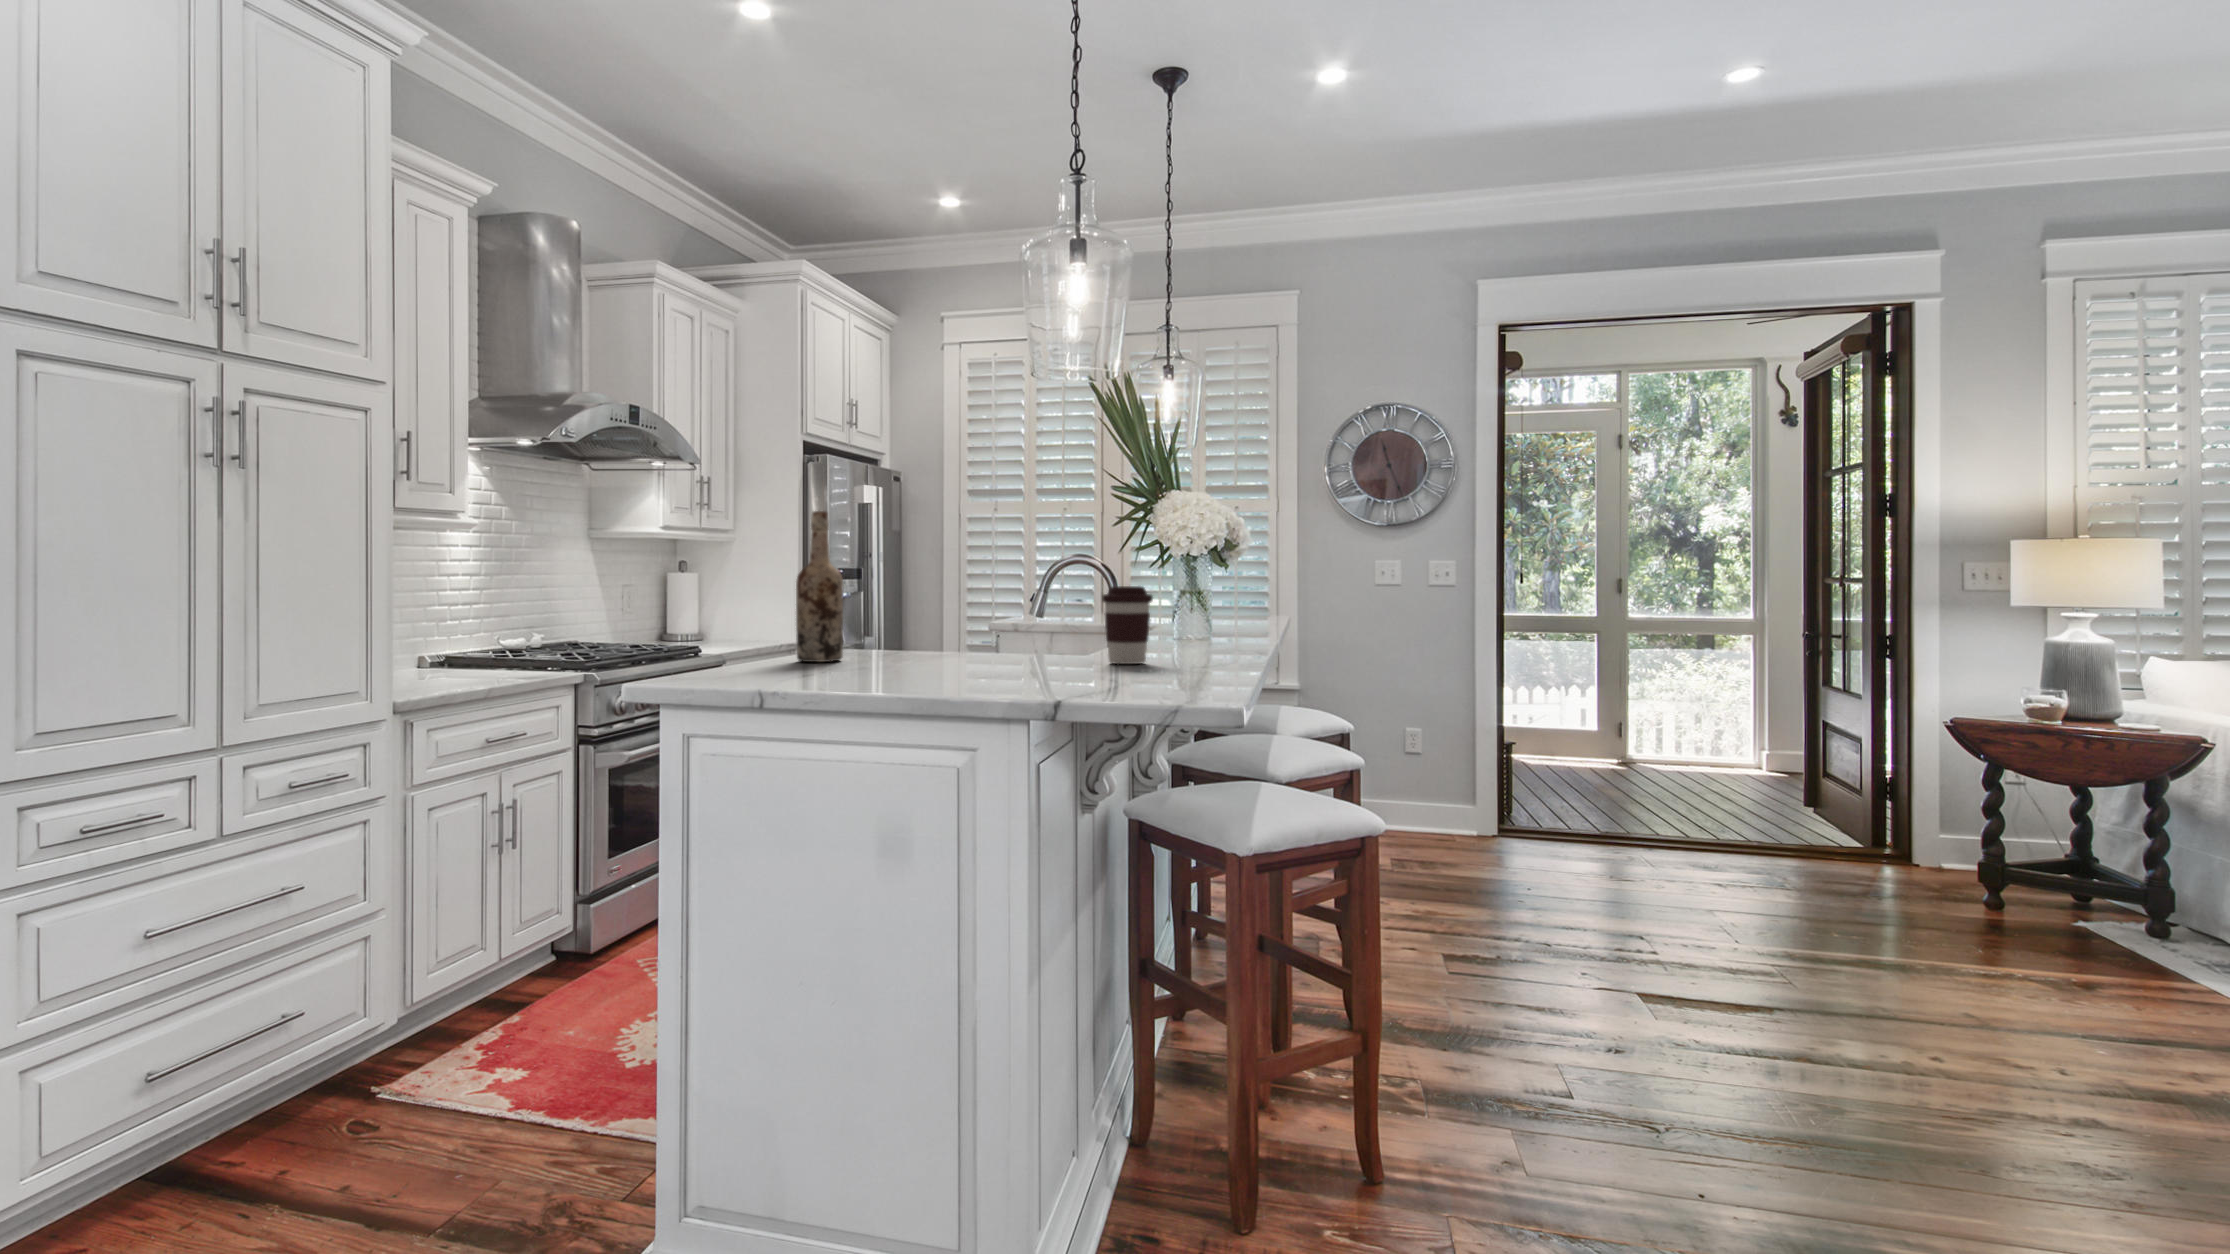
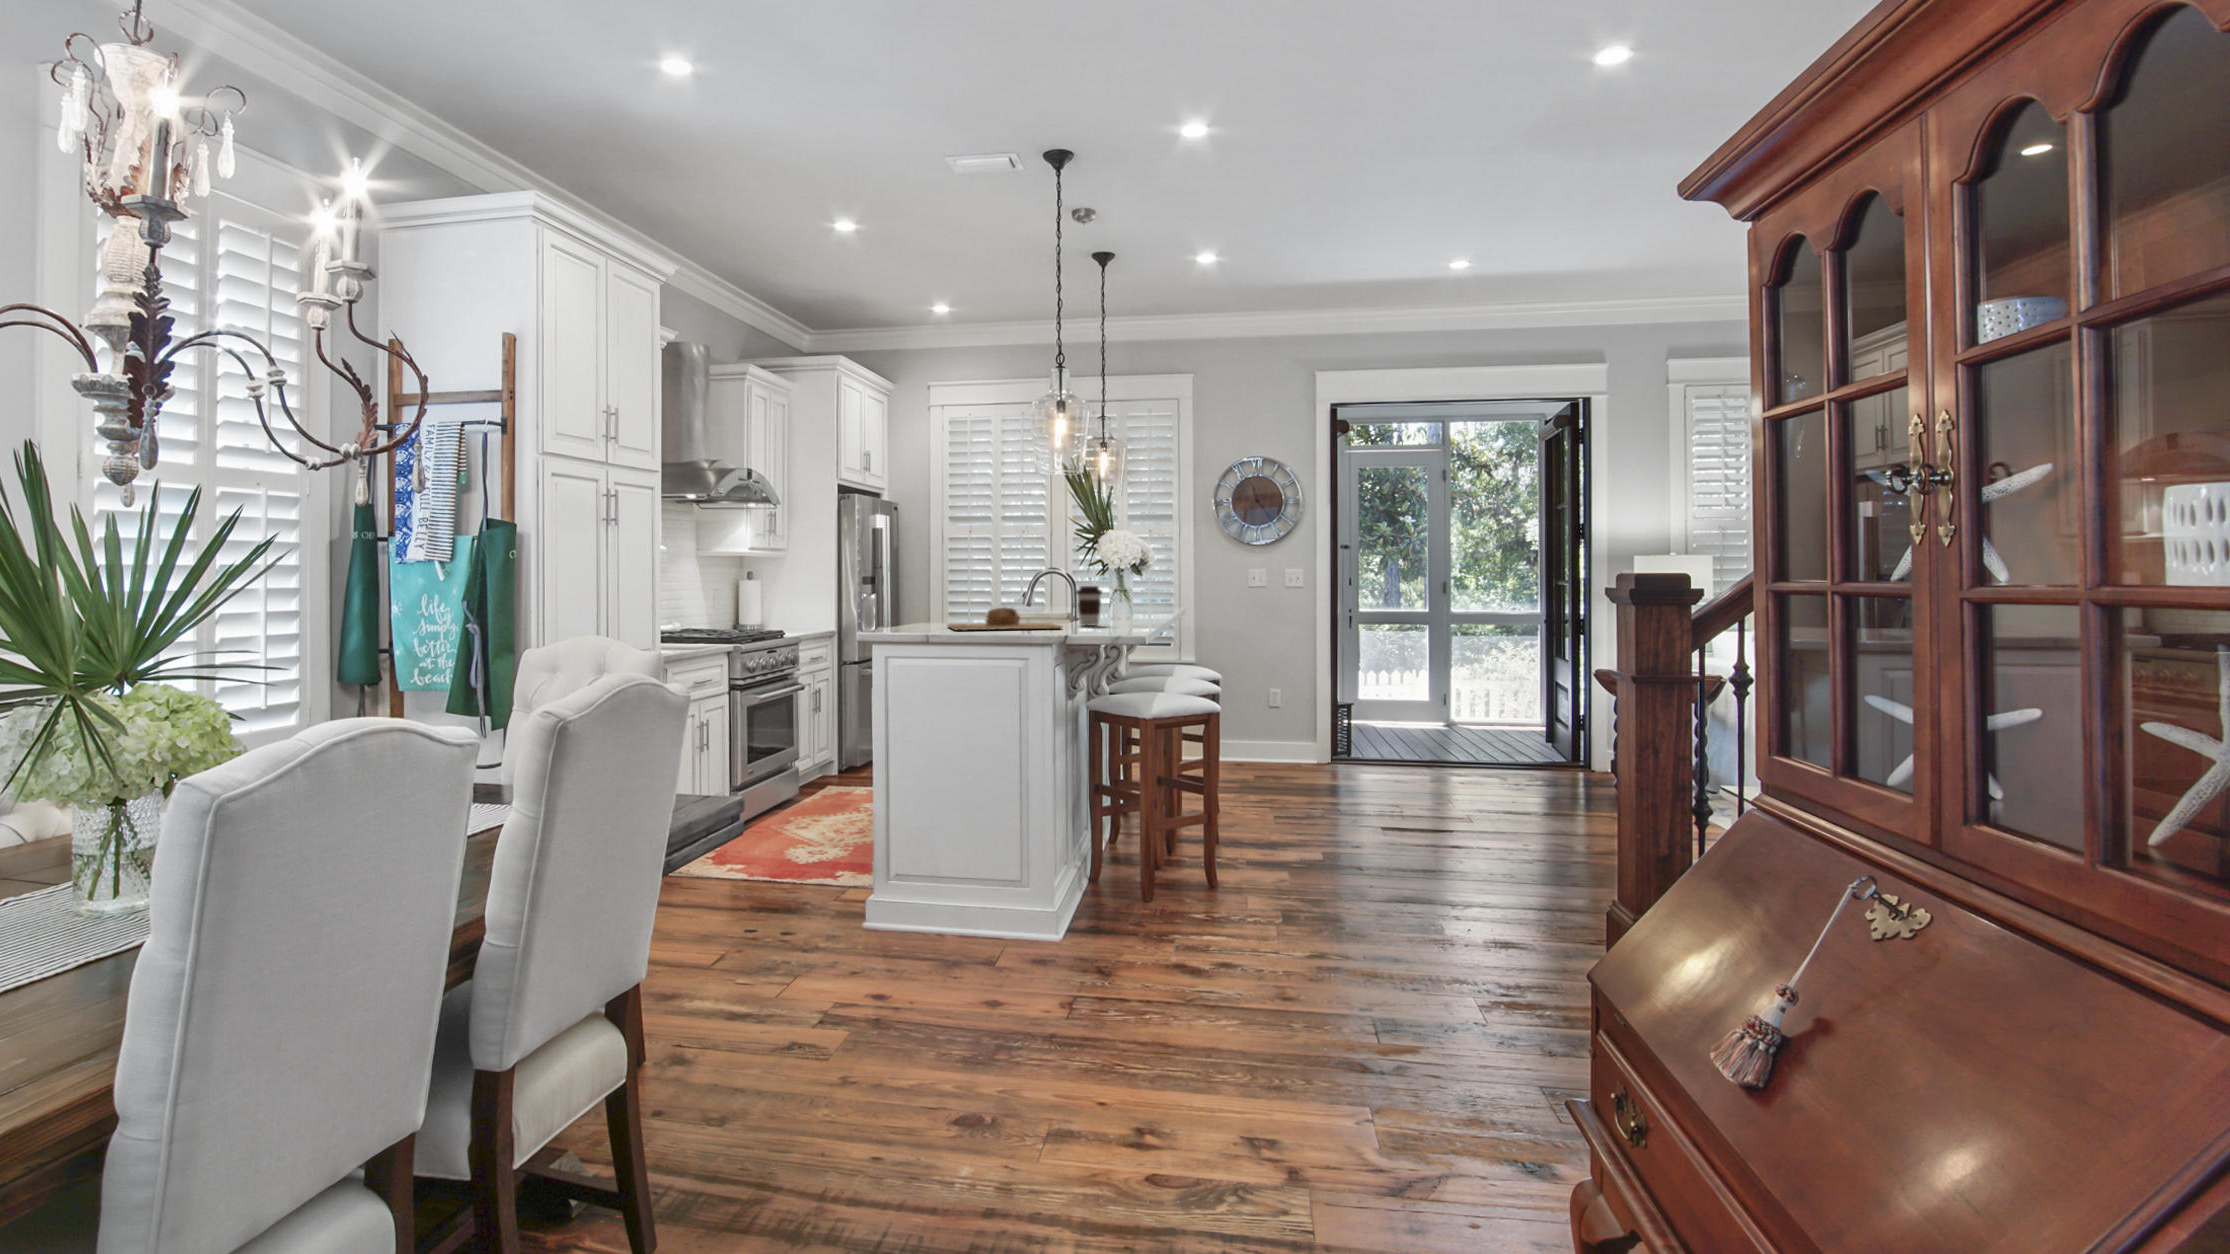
wine bottle: present [796,511,843,662] -> none [914,547,939,626]
cutting board: none [837,629,1065,679] -> present [948,607,1062,630]

